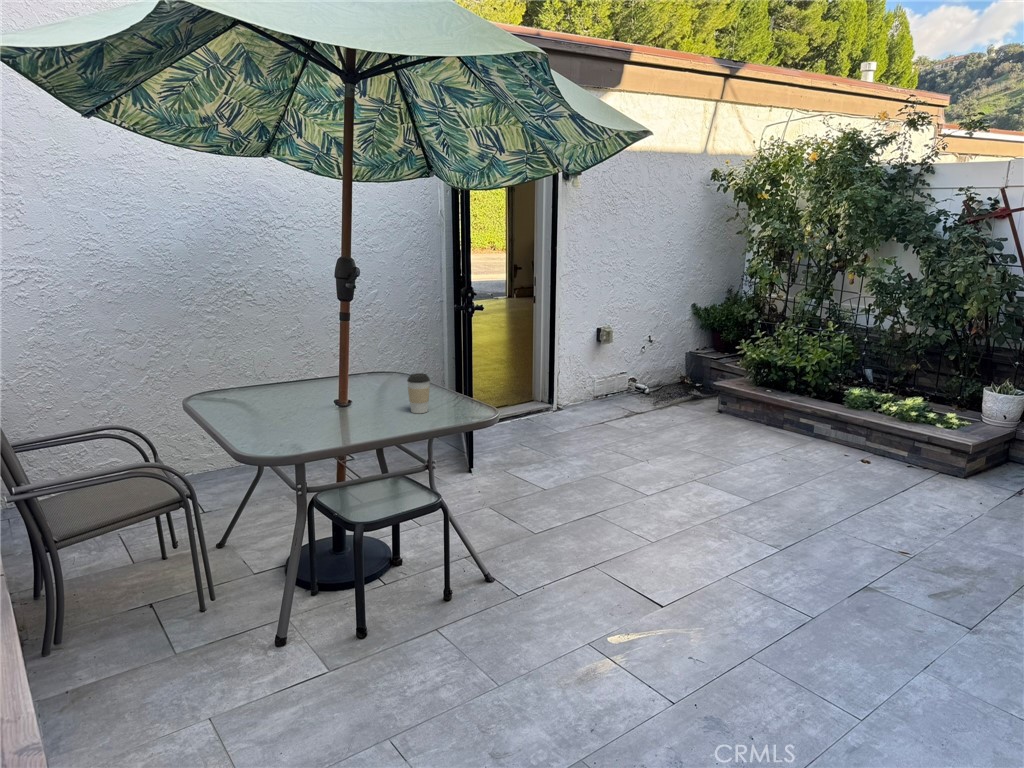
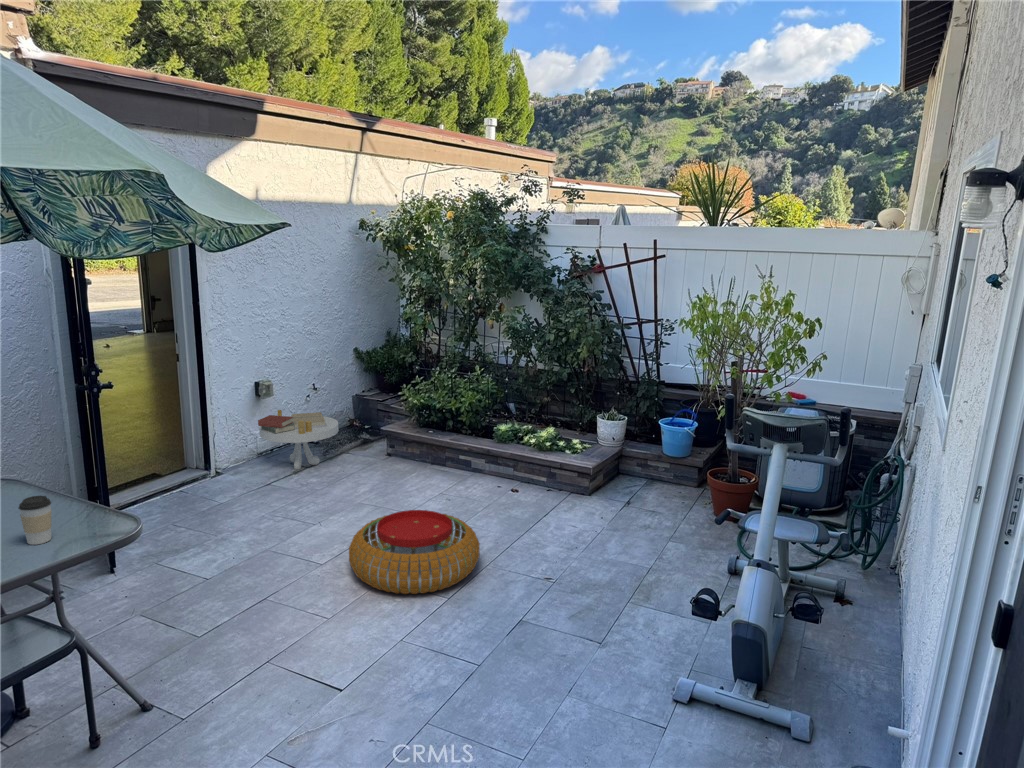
side table: none [598,356,673,413] -> present [258,410,339,469]
pouf: none [674,455,819,539] -> present [349,510,480,594]

